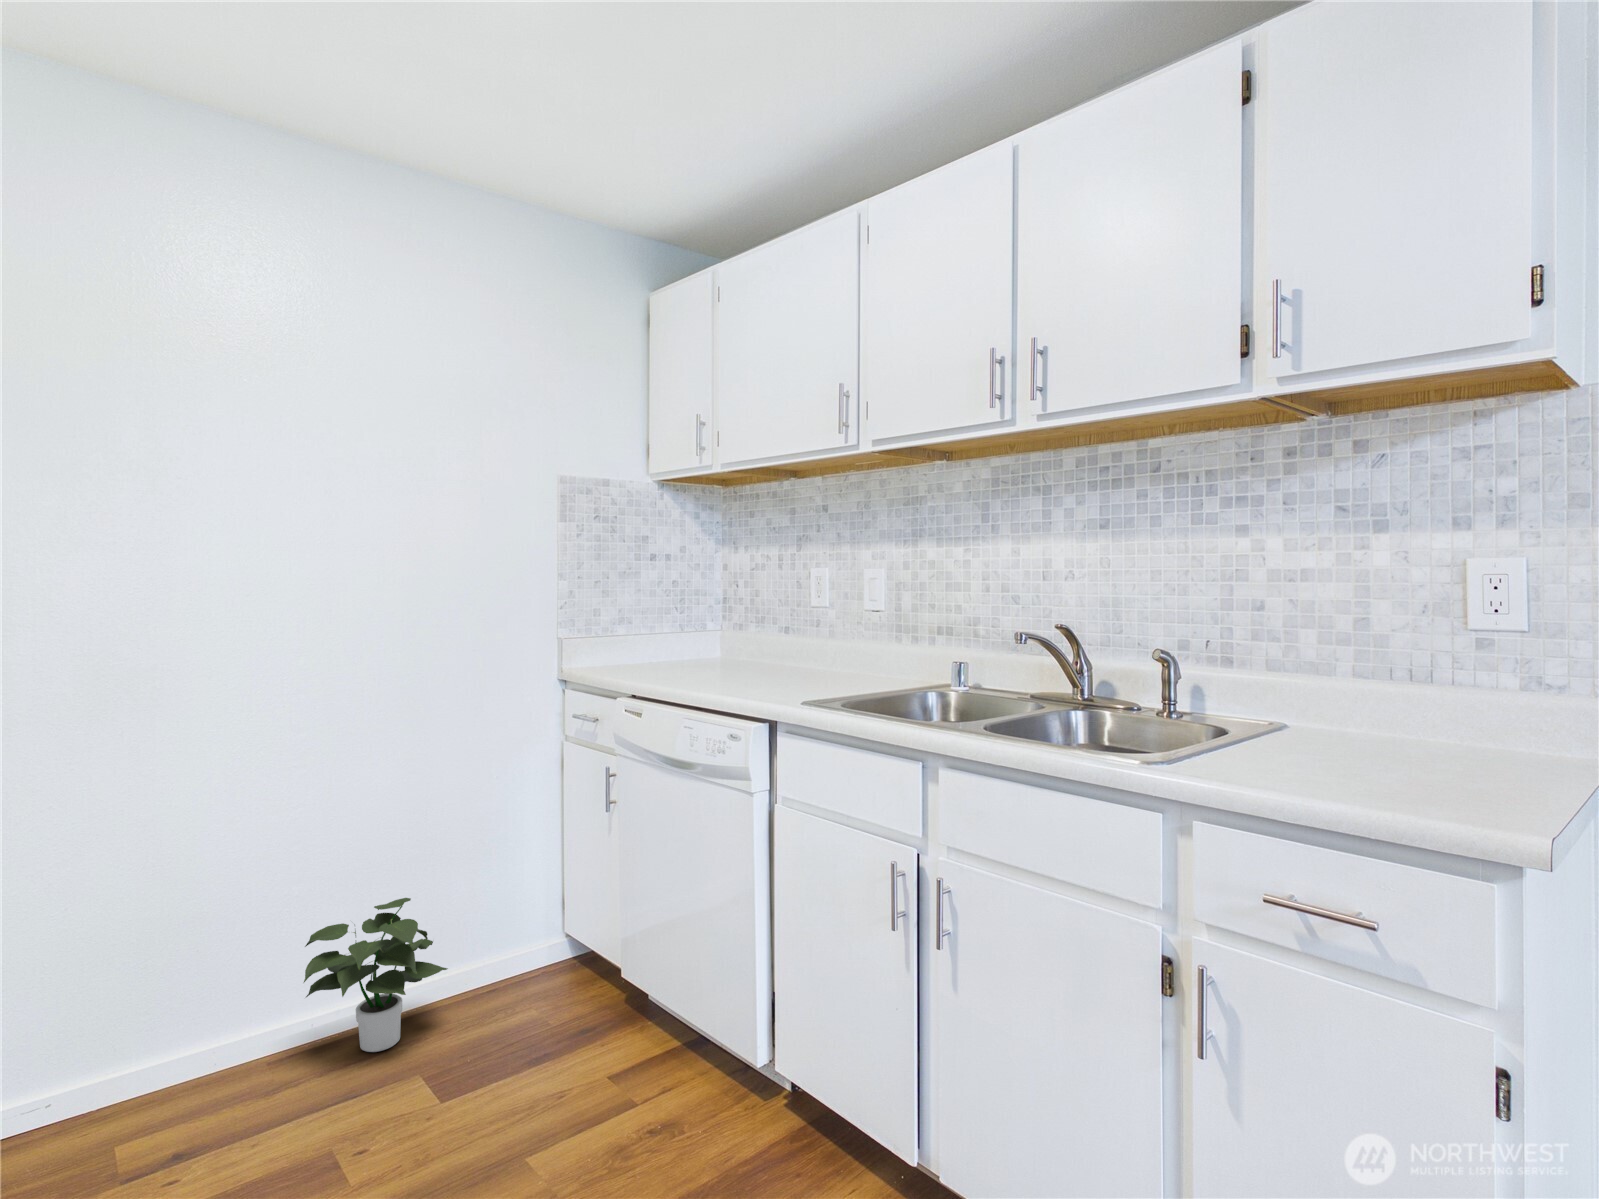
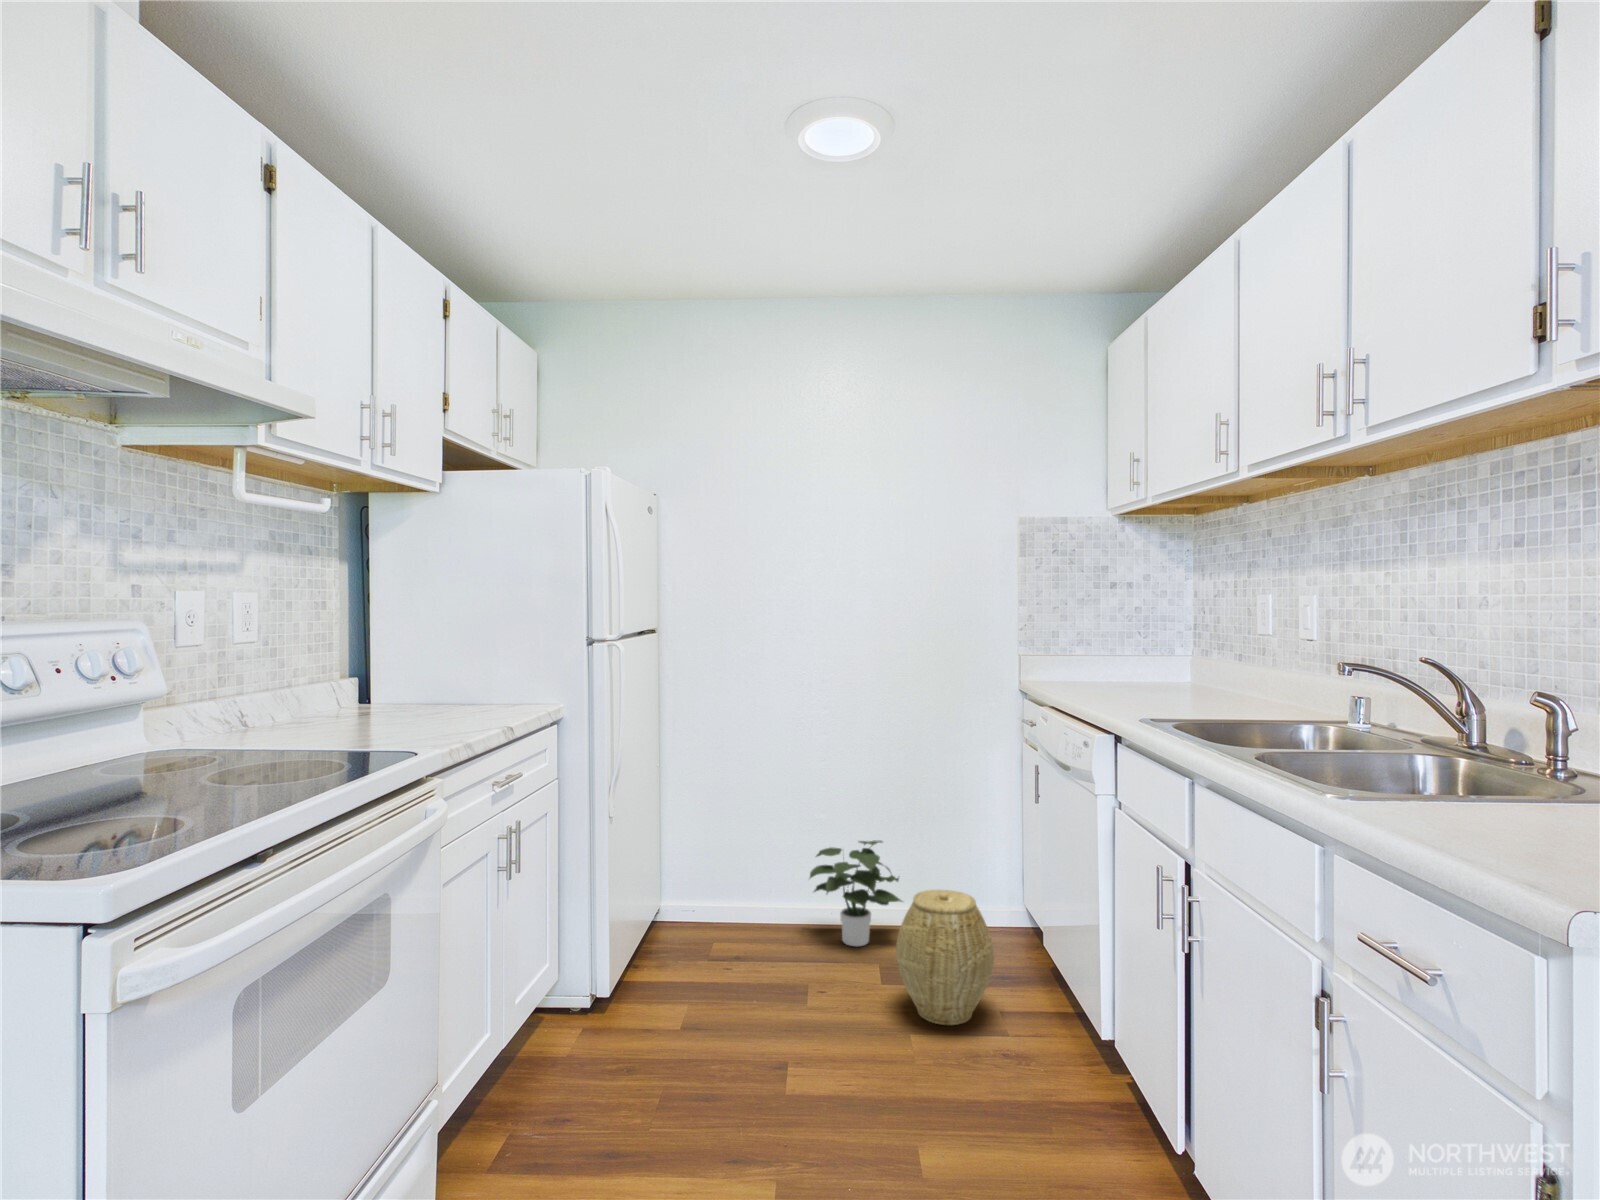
woven basket: none [489,939,614,1114] -> present [896,890,994,1025]

